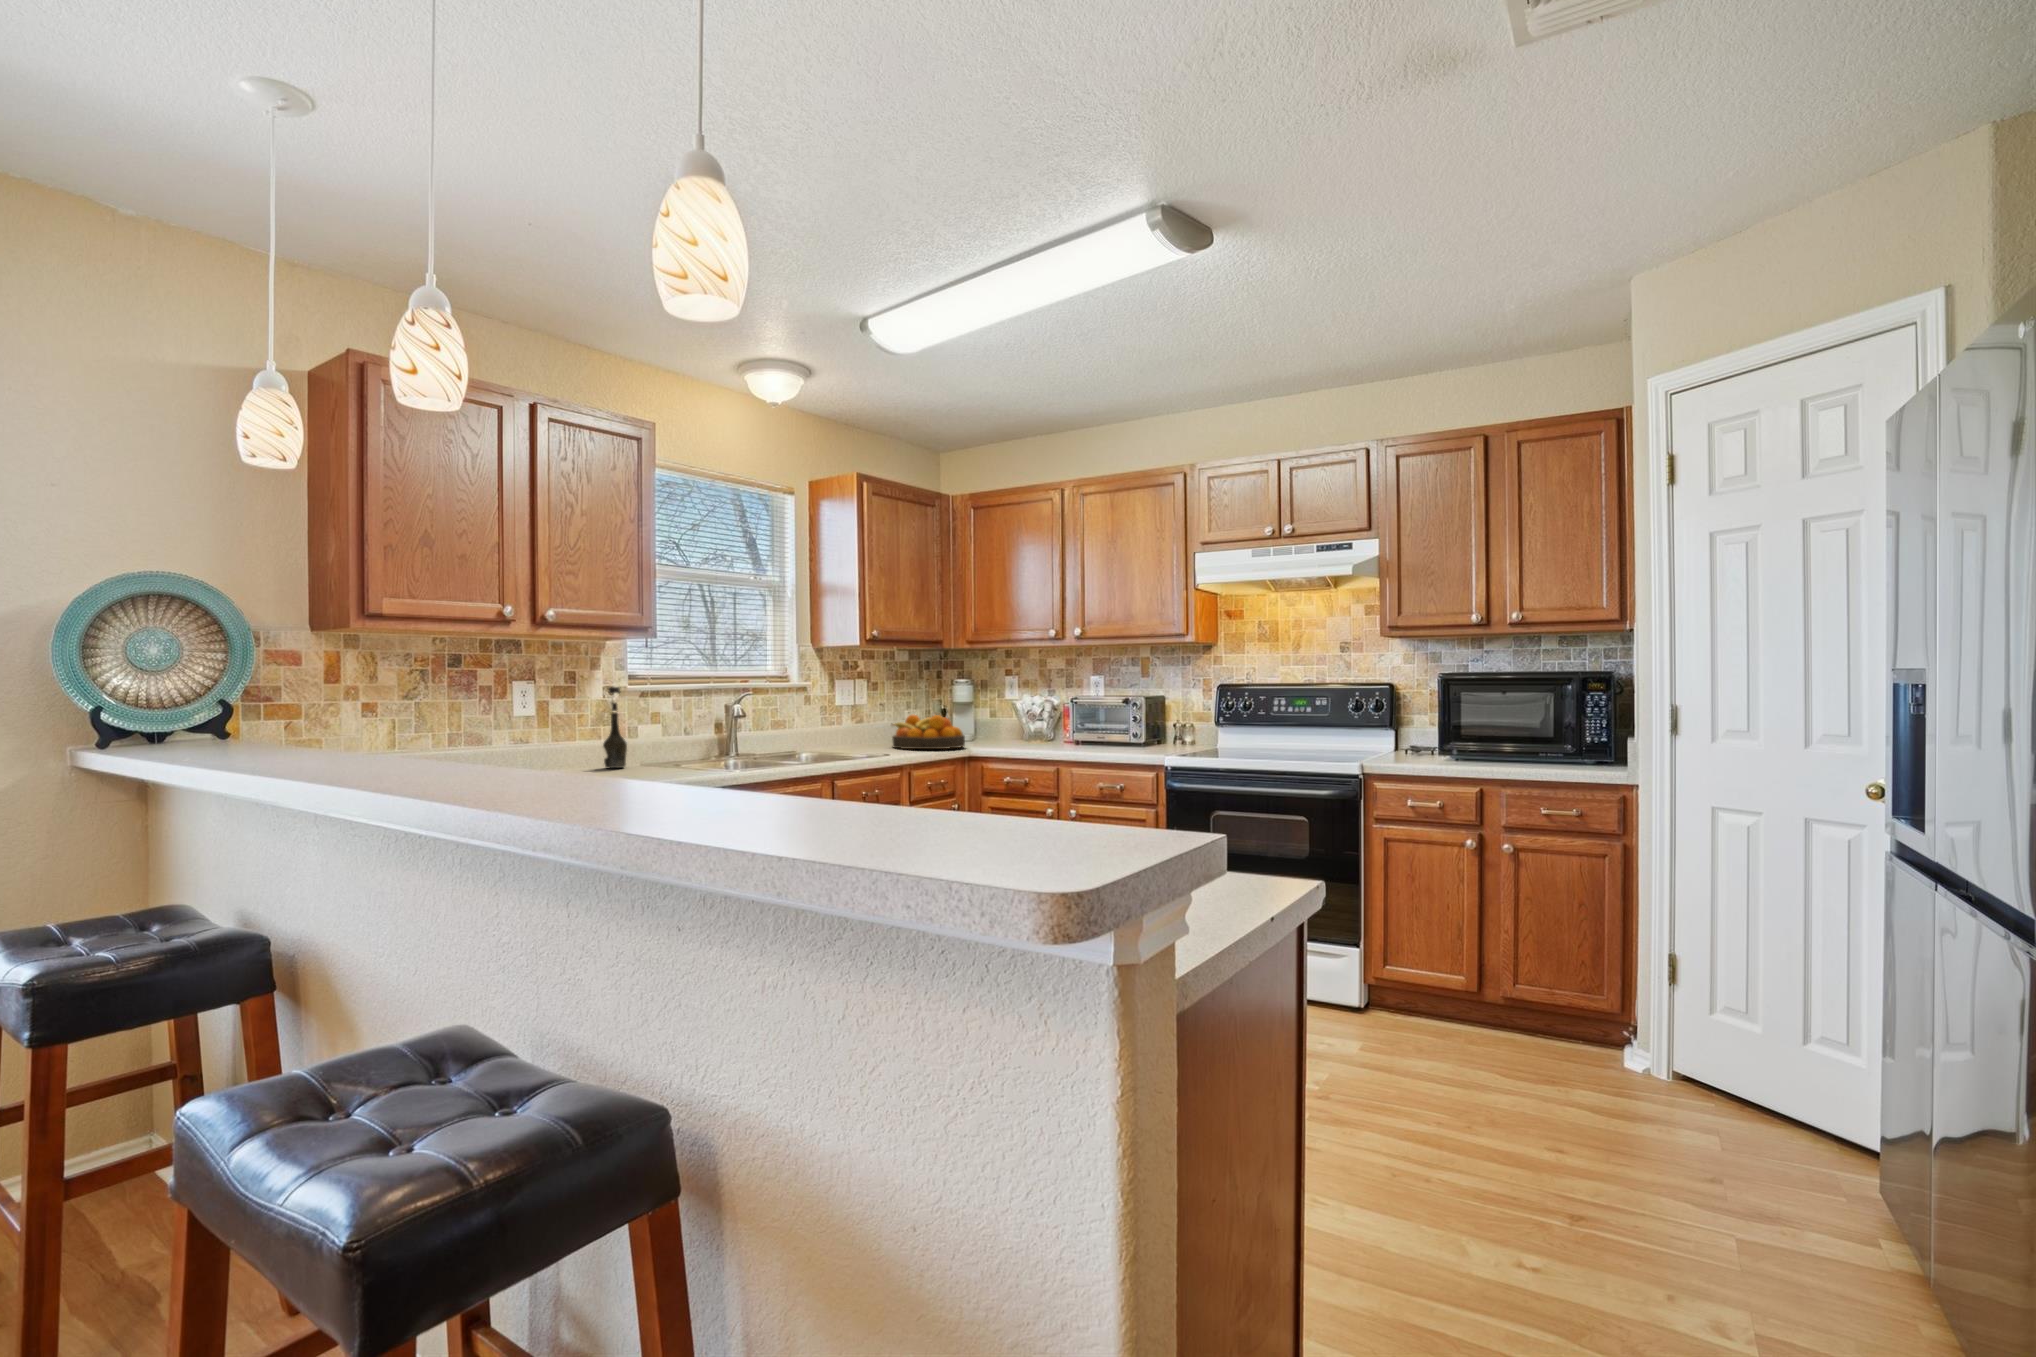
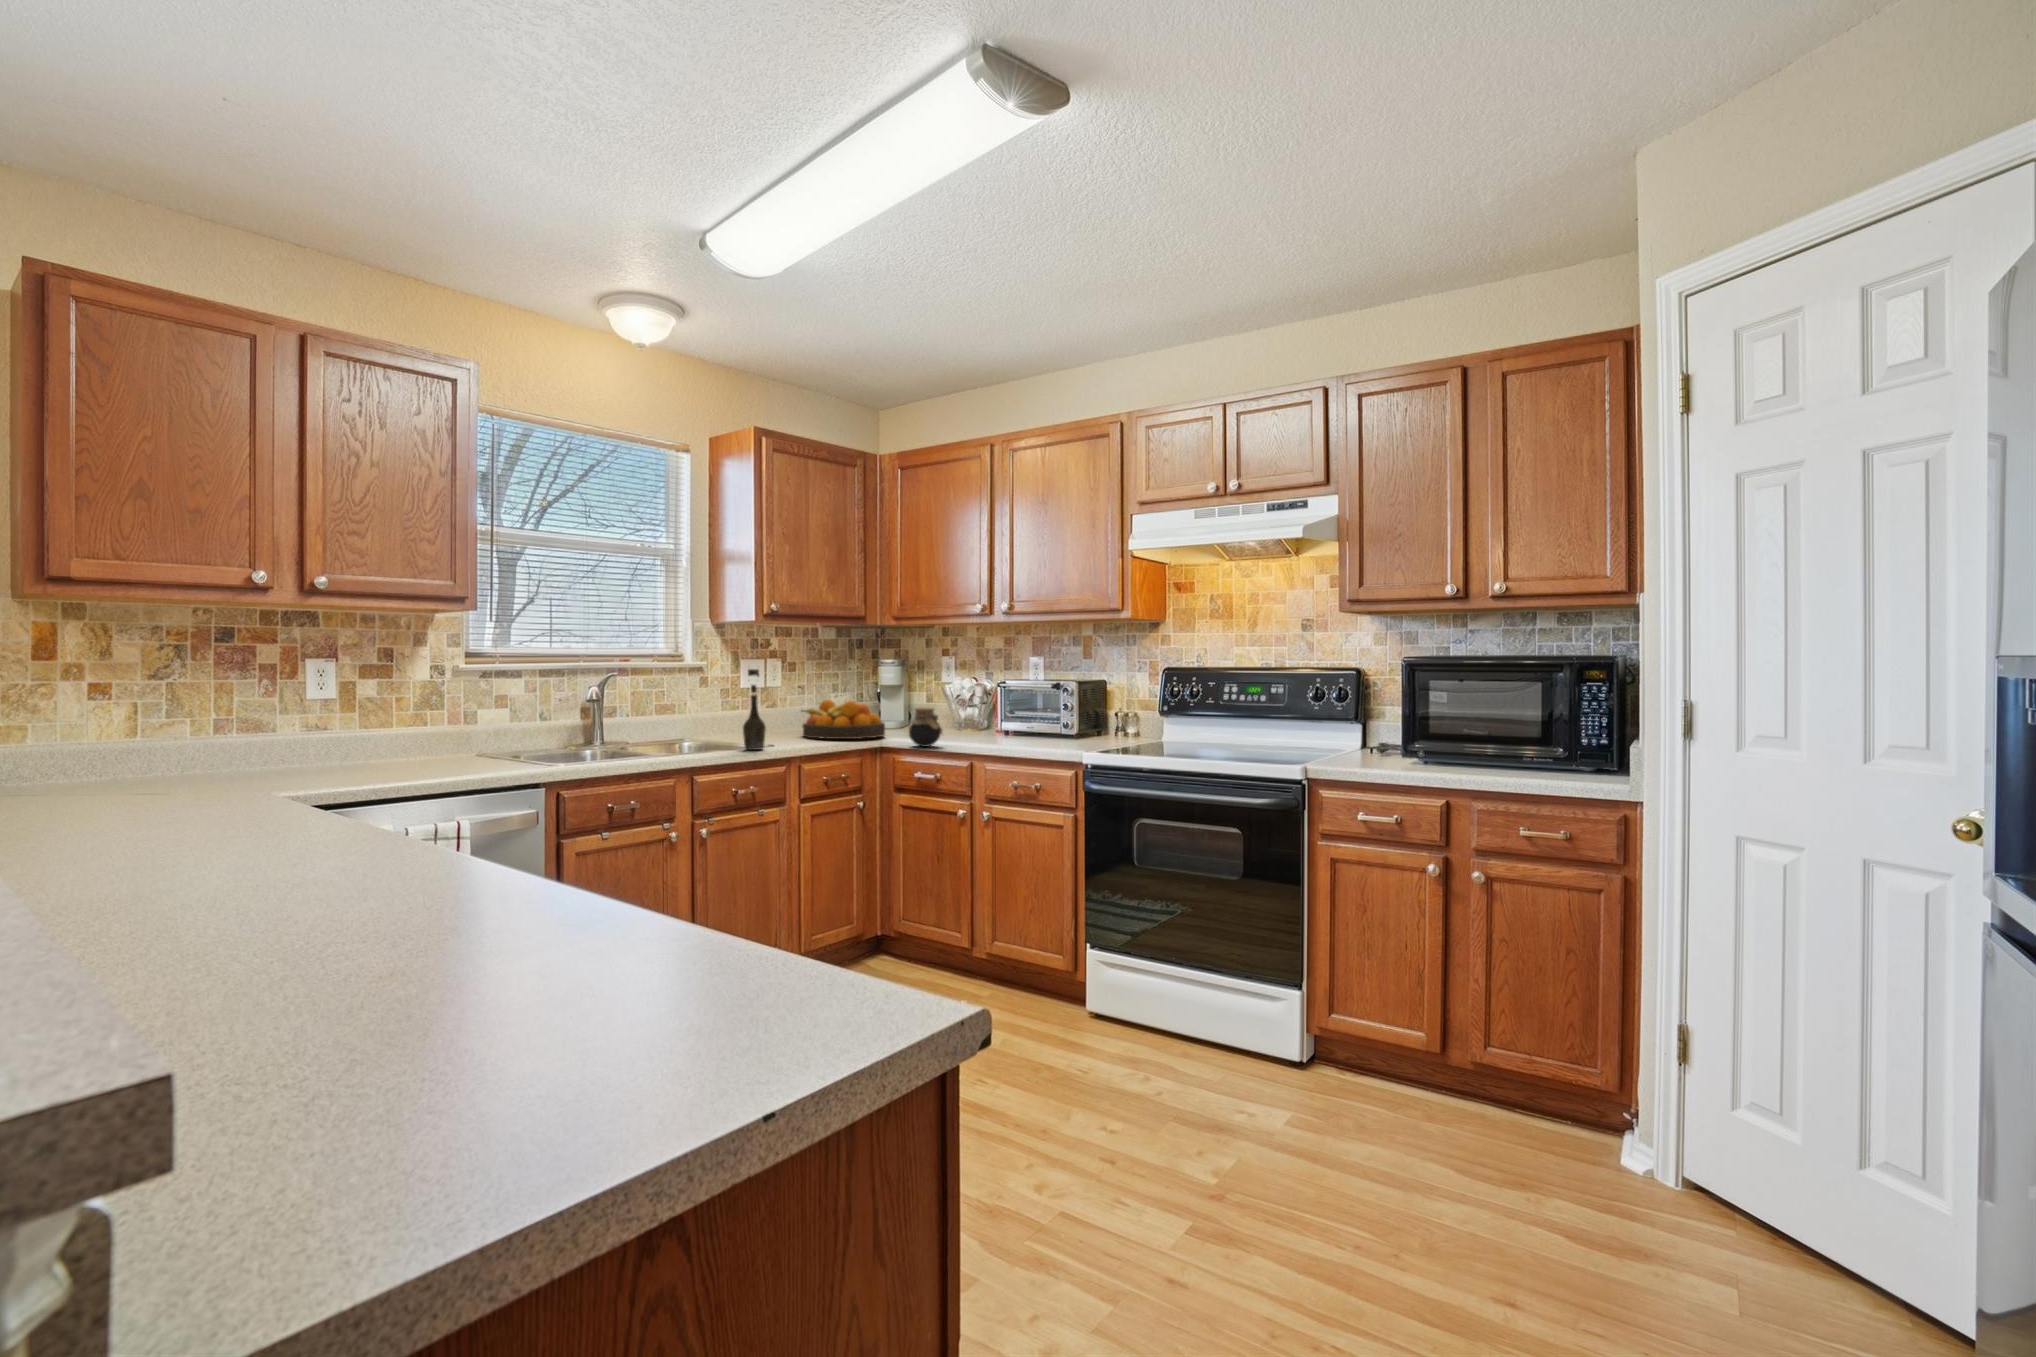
bottle: present [603,687,627,768] -> present [743,669,766,750]
jar: none [996,721,1027,755] -> present [909,708,942,747]

